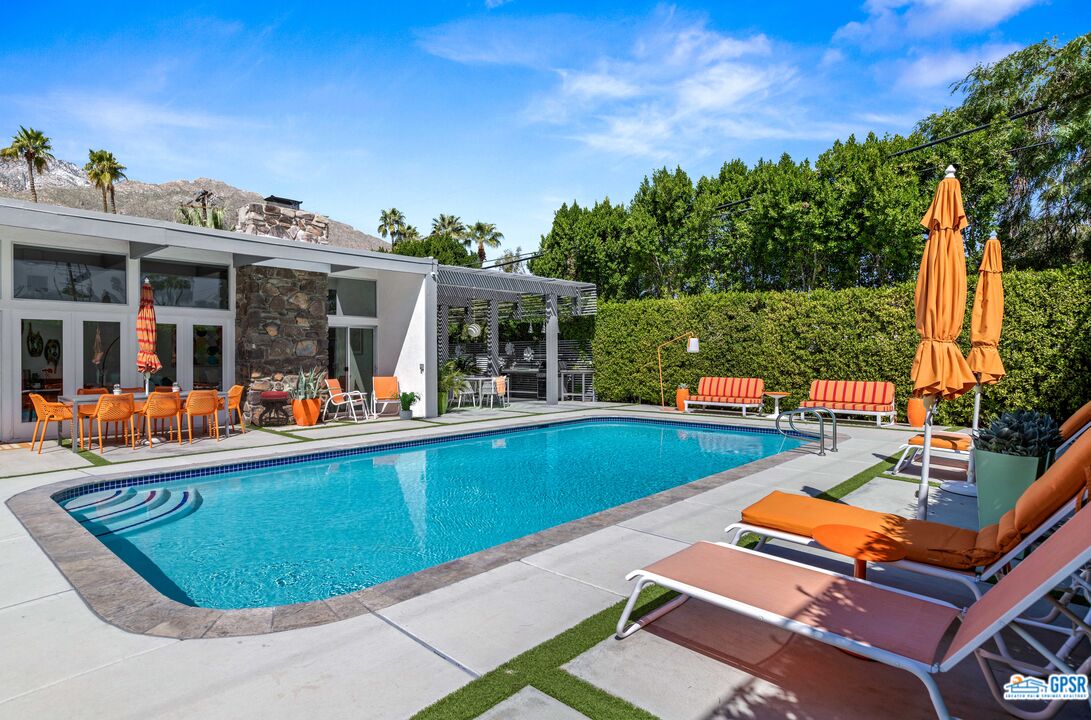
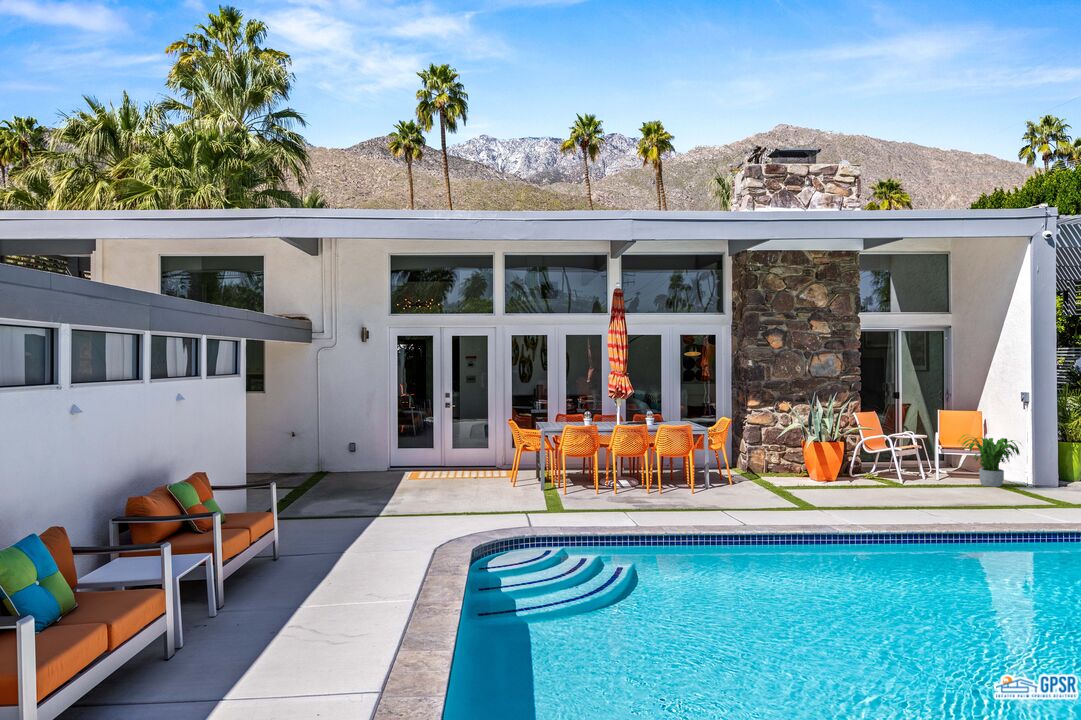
stool: present [258,391,289,427] -> none [756,427,798,480]

